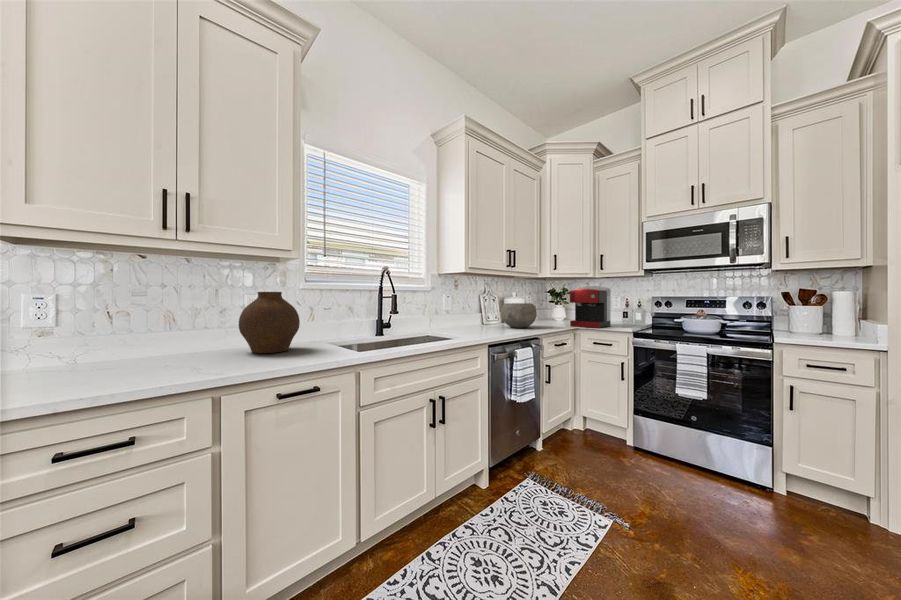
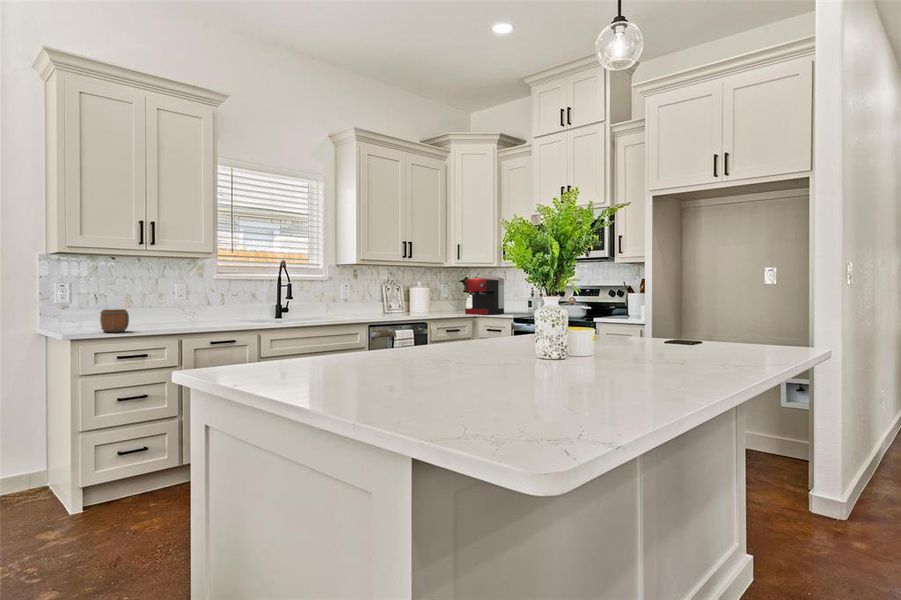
vase: present [239,292,300,353] -> none [172,281,215,325]
ceramic bowl: present [501,303,537,328] -> none [396,292,429,314]
mug: none [77,339,136,383] -> present [100,309,129,332]

